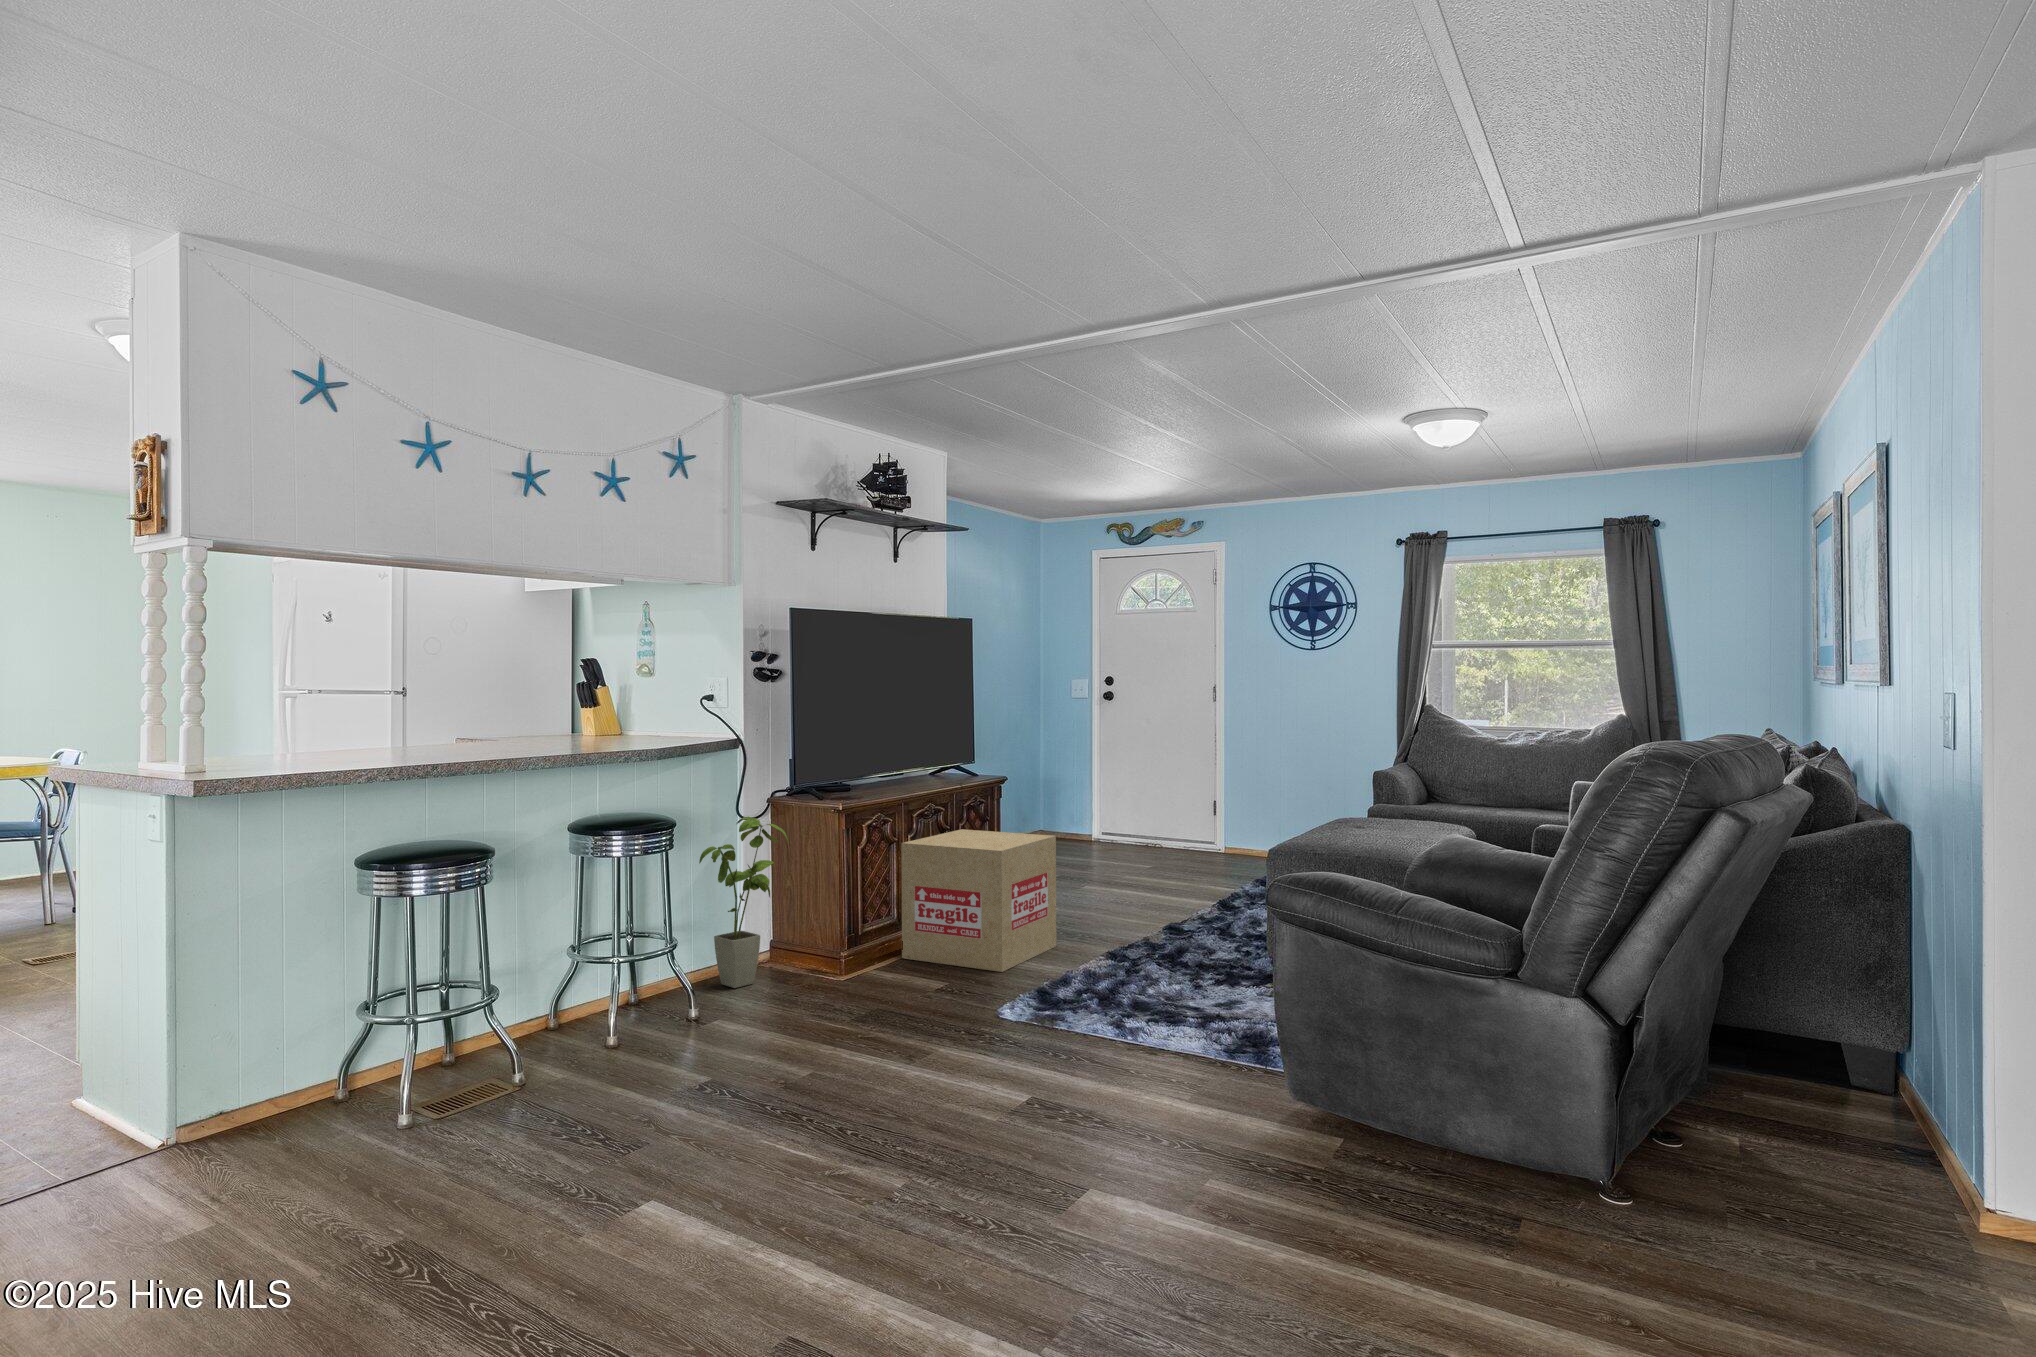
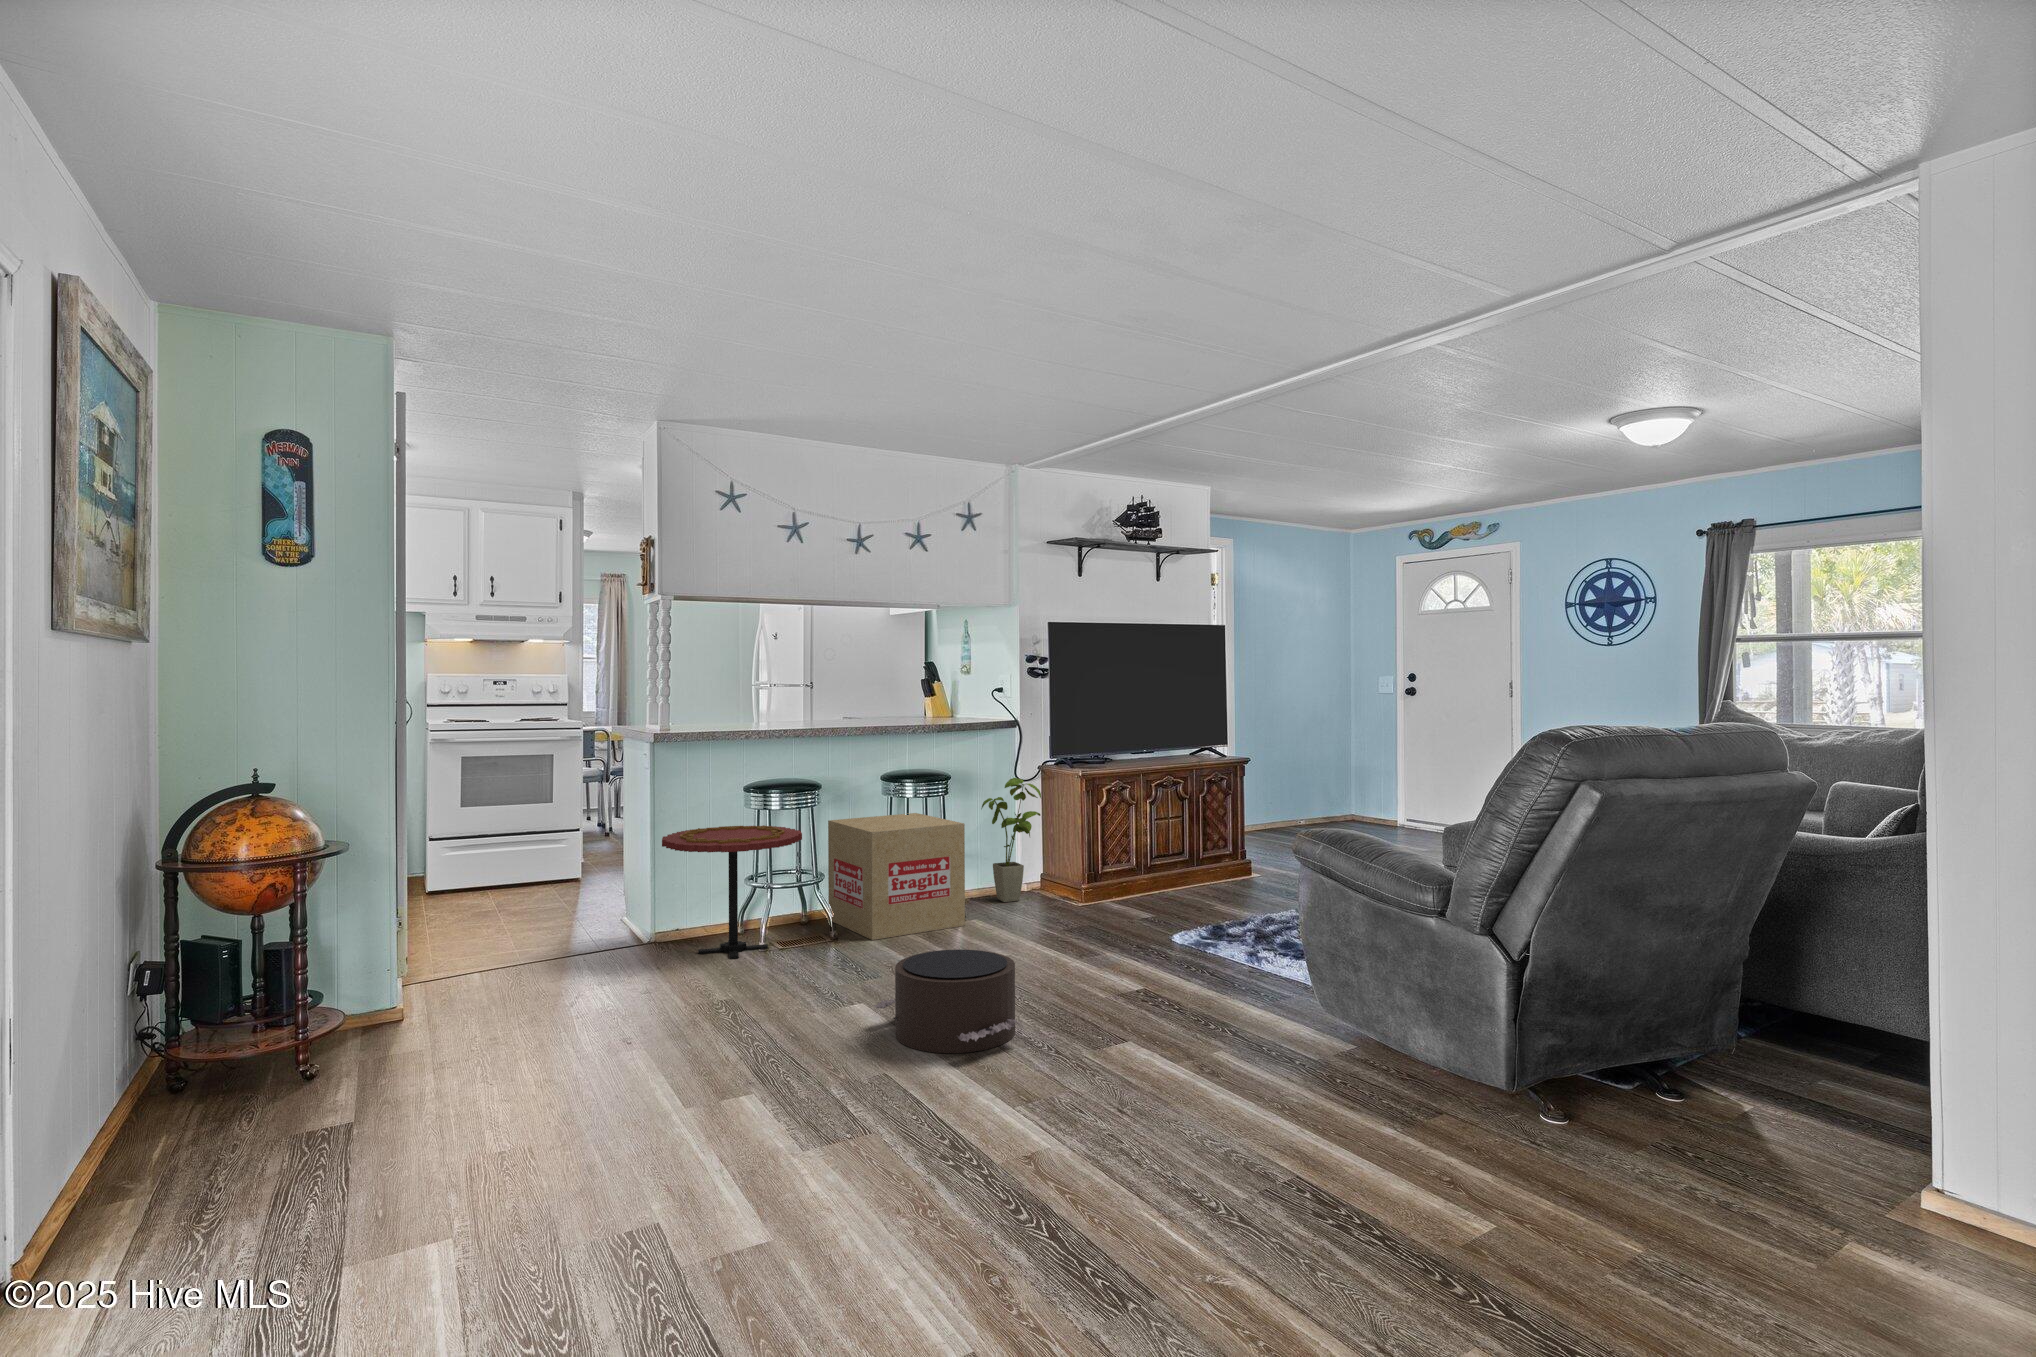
cardboard box: present [901,829,1056,972] -> present [828,813,965,940]
side table: none [209,917,475,1152] -> present [662,825,802,959]
pouf: none [712,1092,969,1281] -> present [874,950,1021,1053]

